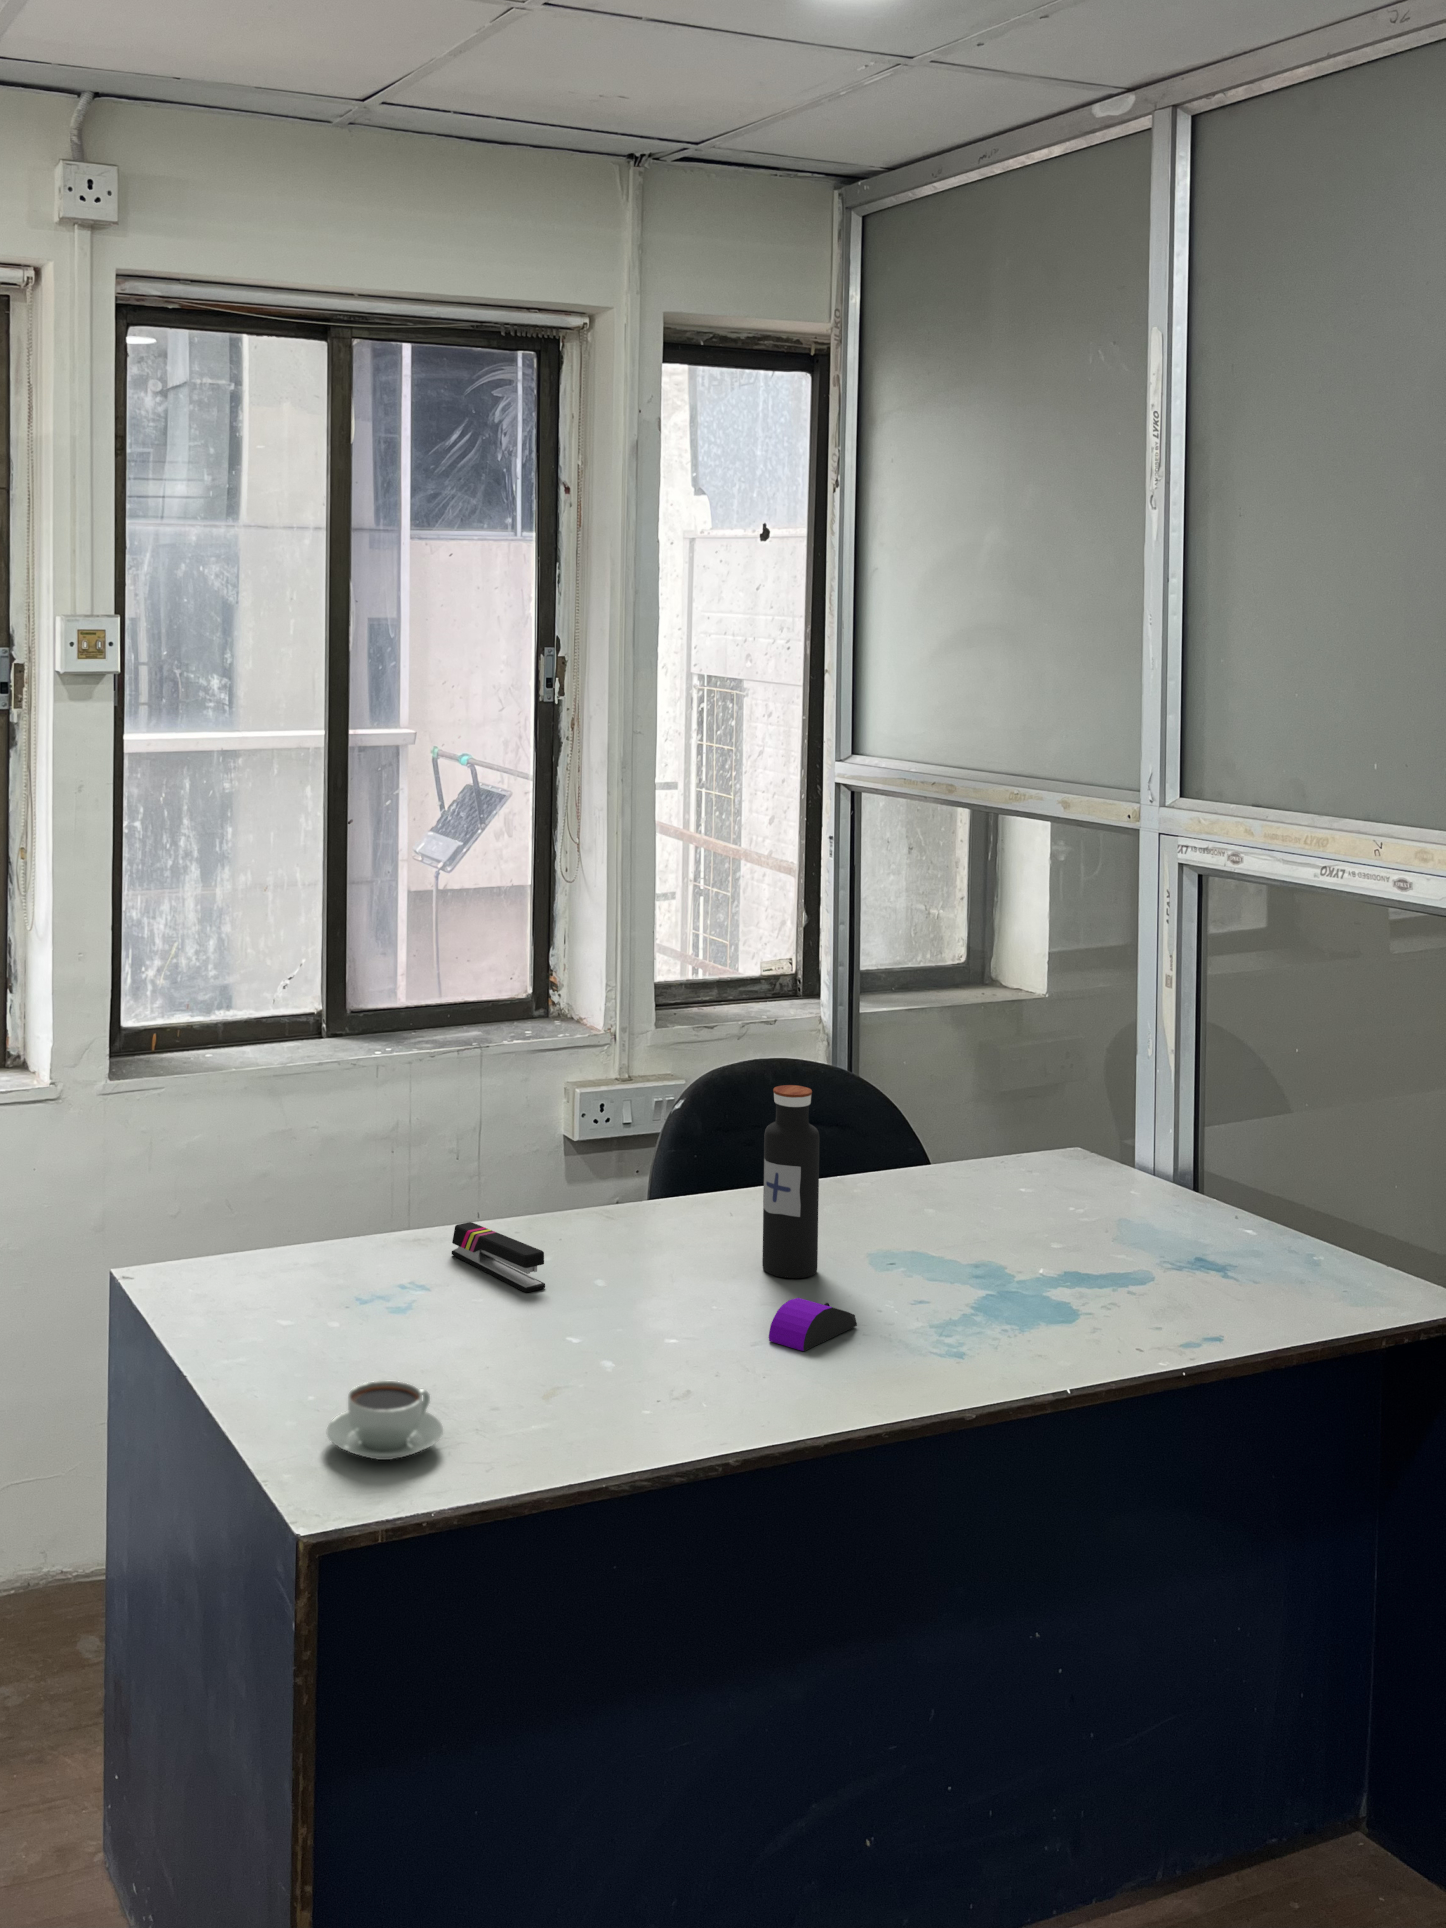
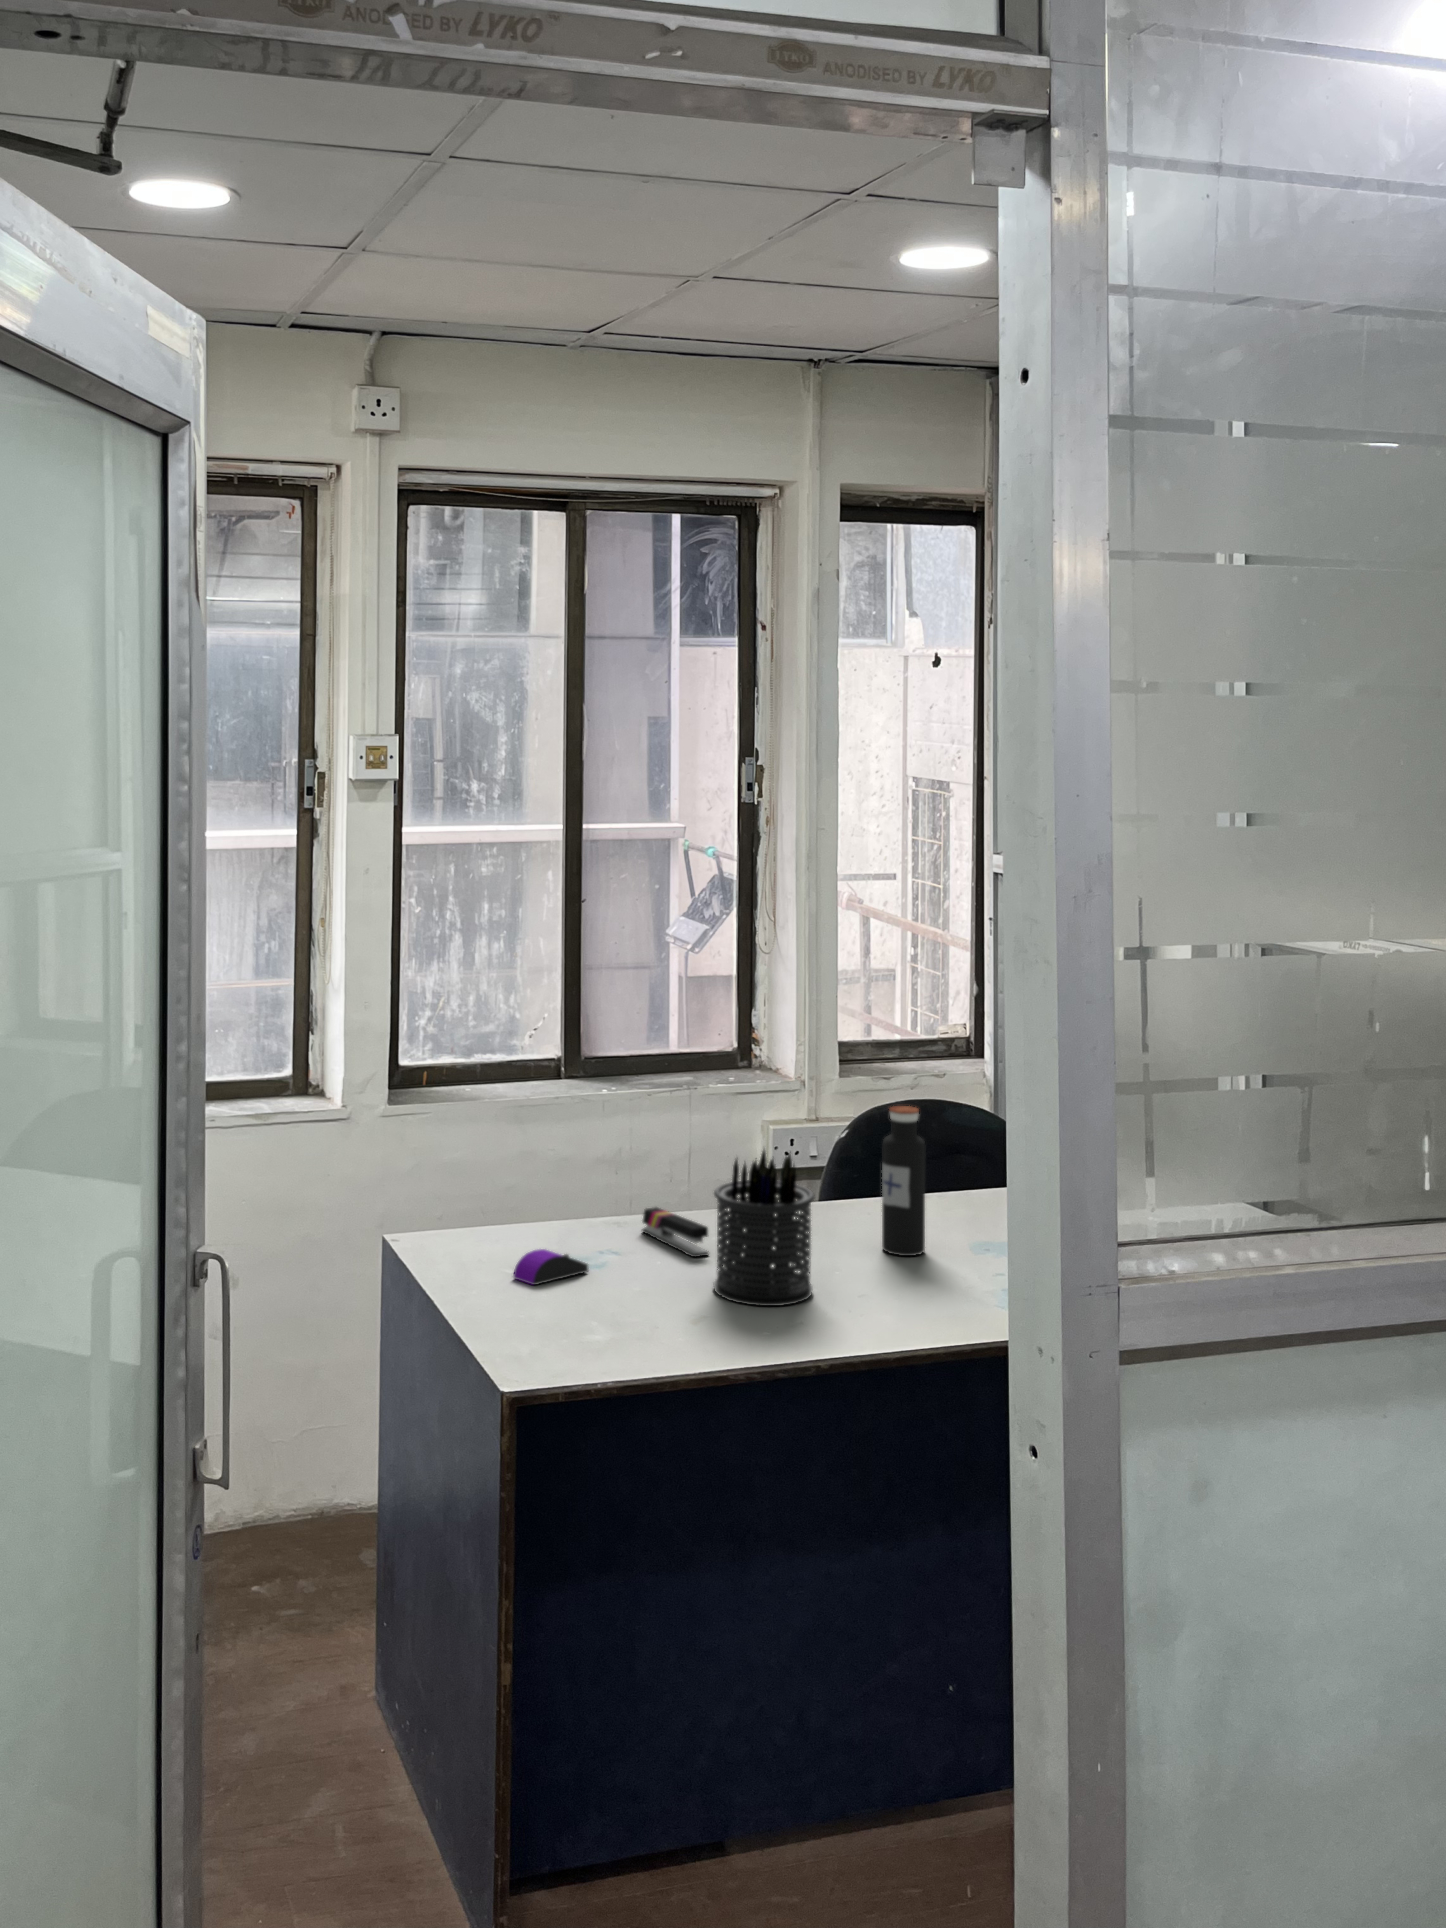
pen holder: none [561,1152,696,1368] -> present [713,1150,814,1306]
computer mouse: present [769,1298,857,1351] -> present [513,1249,589,1286]
coffee cup: present [327,1381,443,1460] -> none [530,1298,613,1351]

